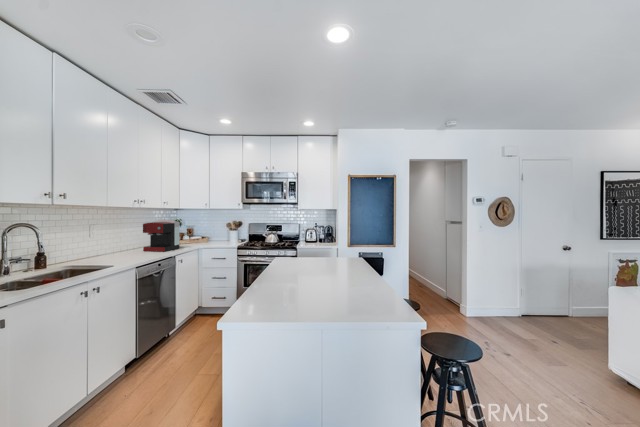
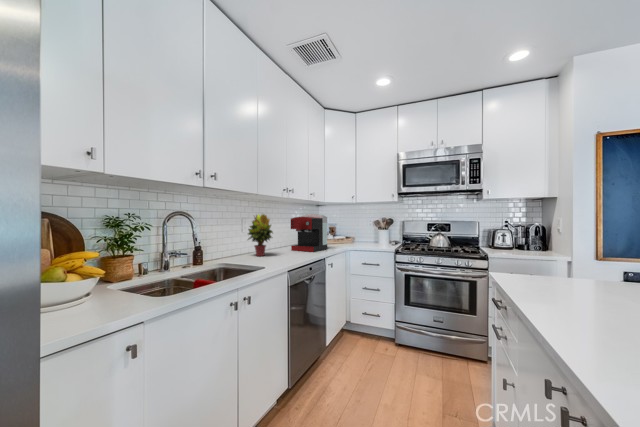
potted plant: none [94,221,124,258] -> present [248,214,273,256]

